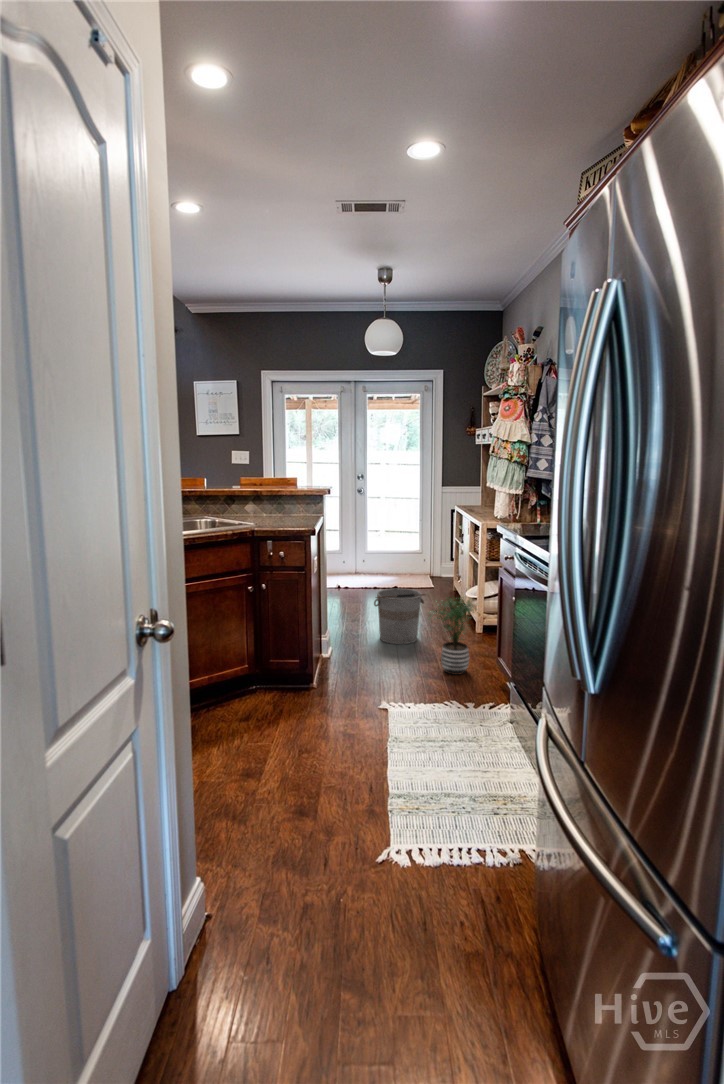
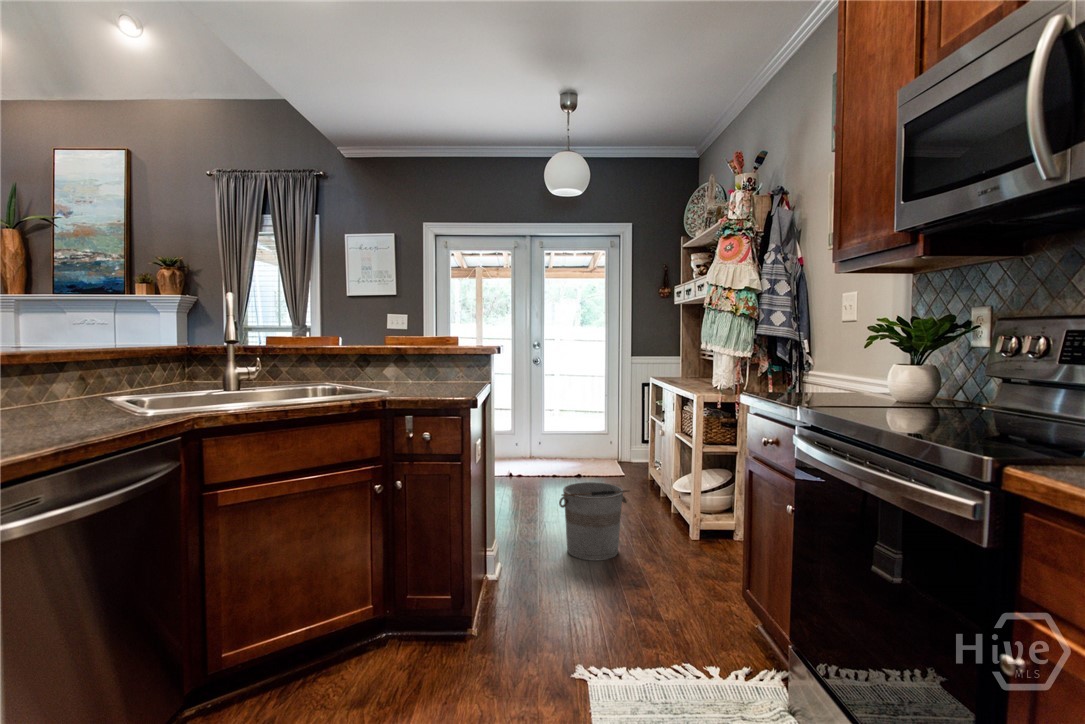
potted plant: present [428,597,474,675] -> none [636,493,719,612]

